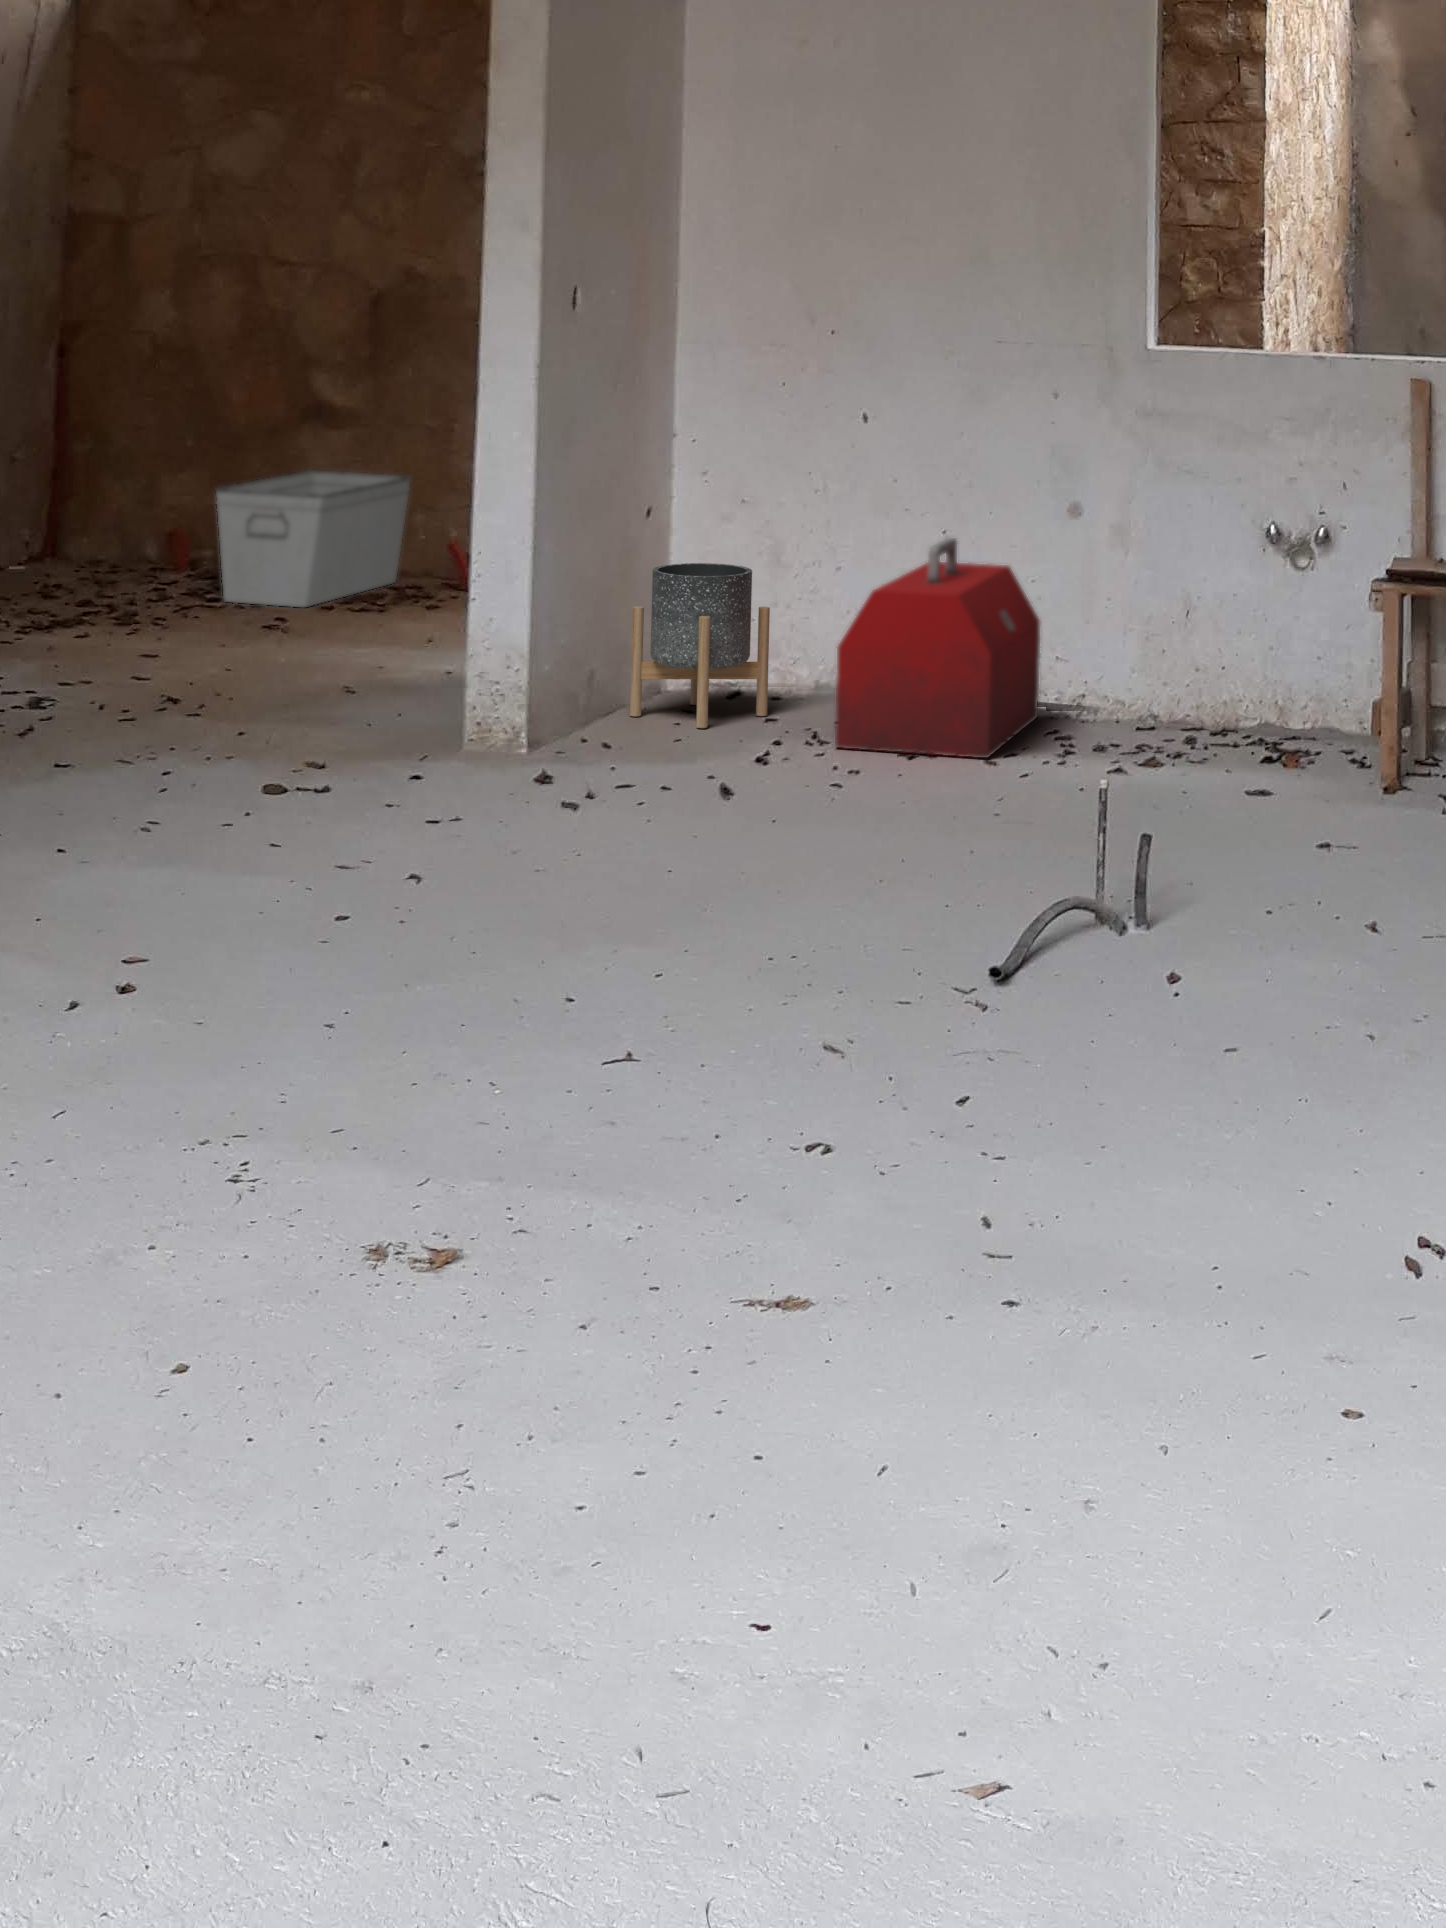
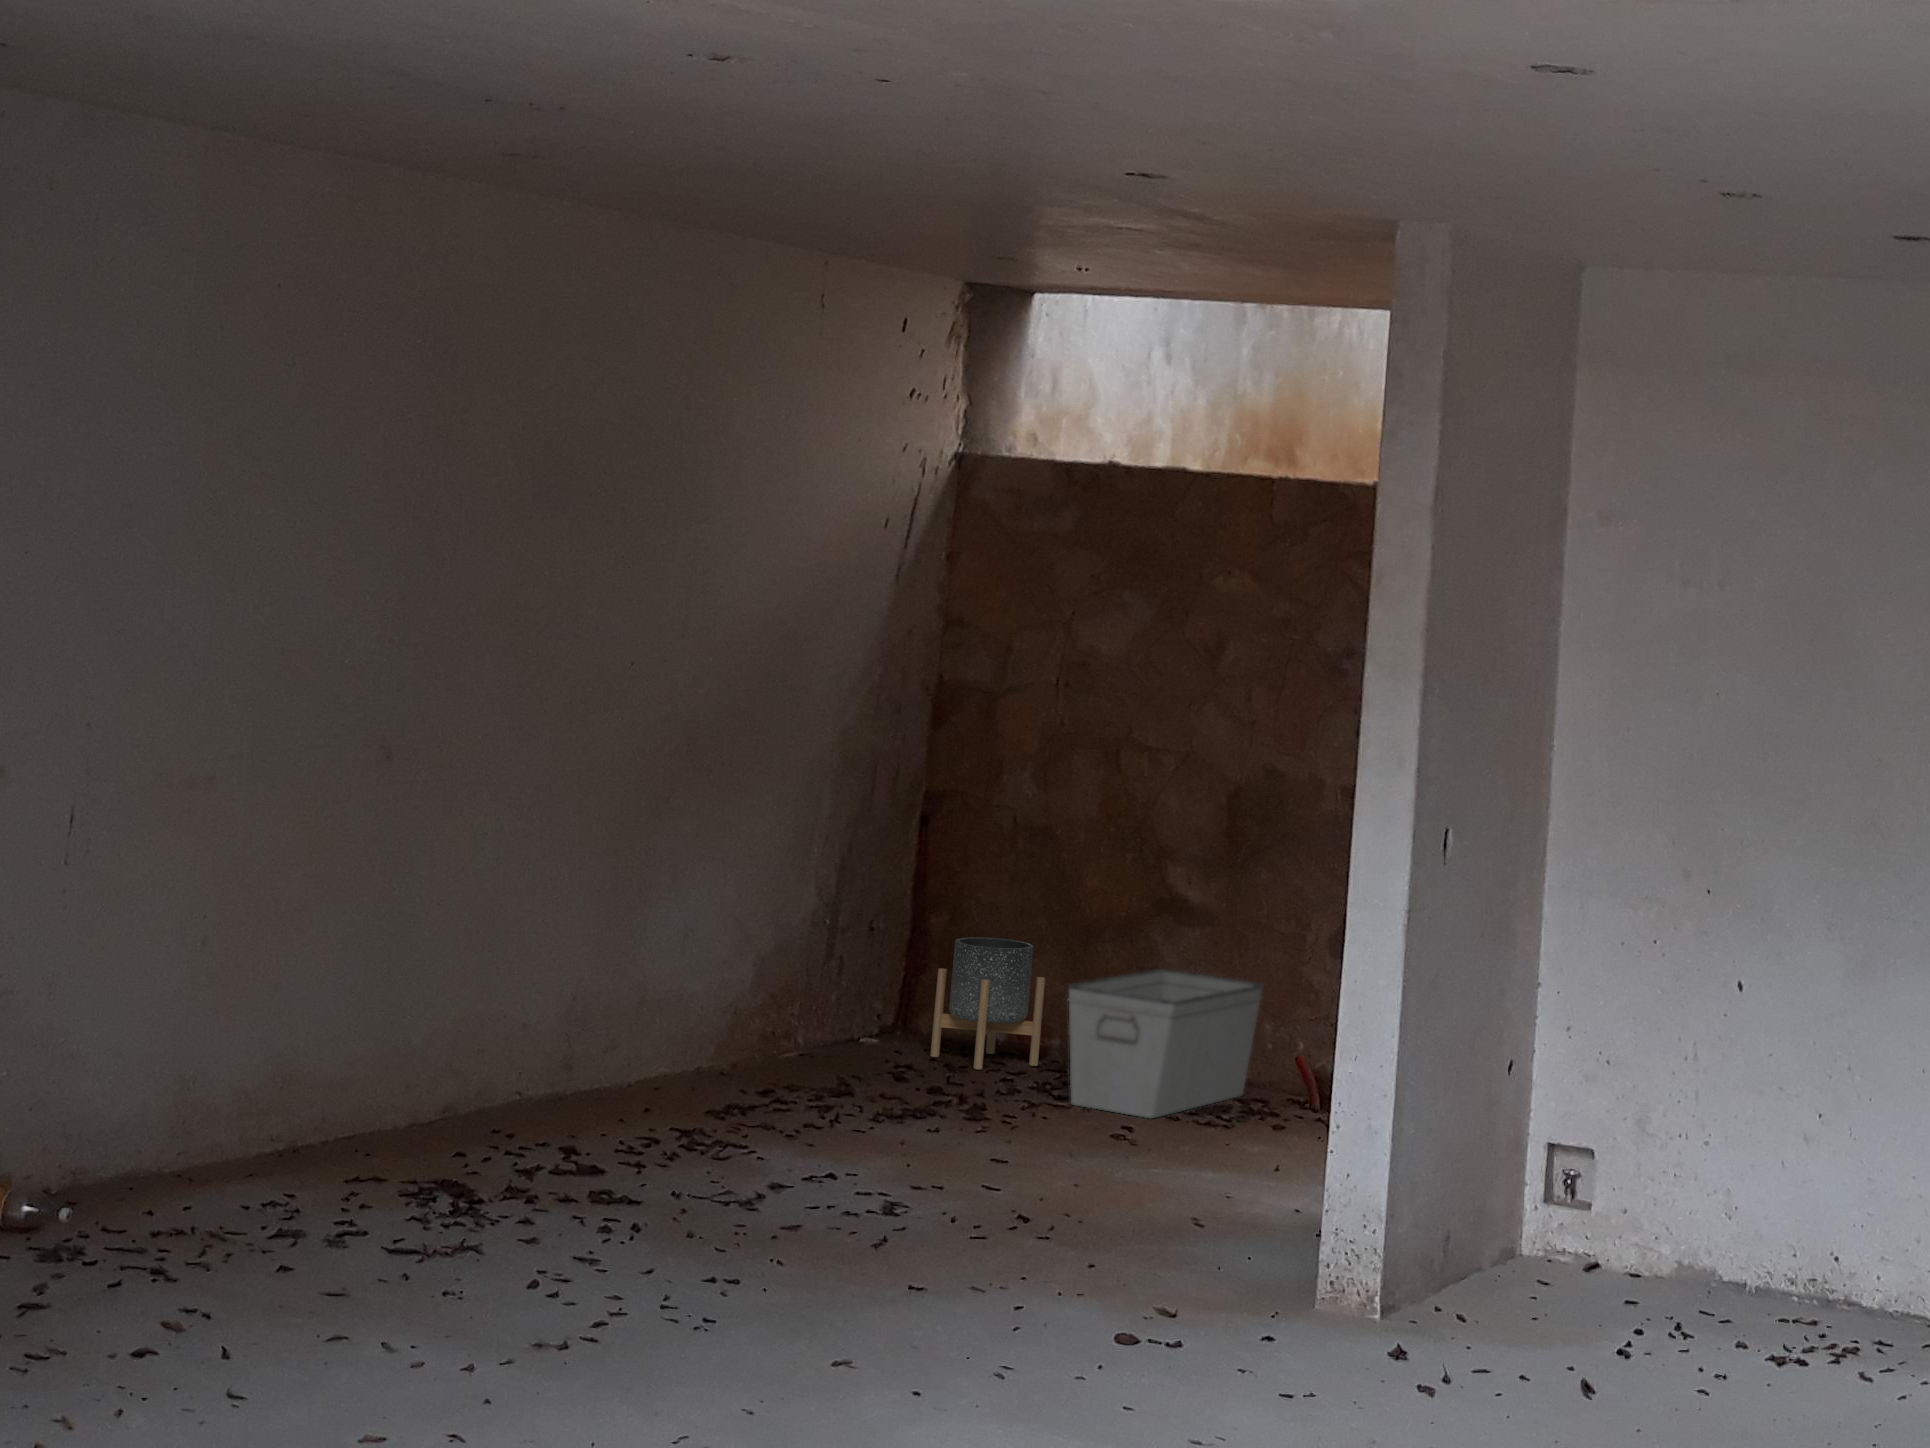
toolbox: present [835,538,1040,758] -> none [1696,1120,1918,1371]
planter: present [630,563,770,728] -> present [930,937,1045,1070]

